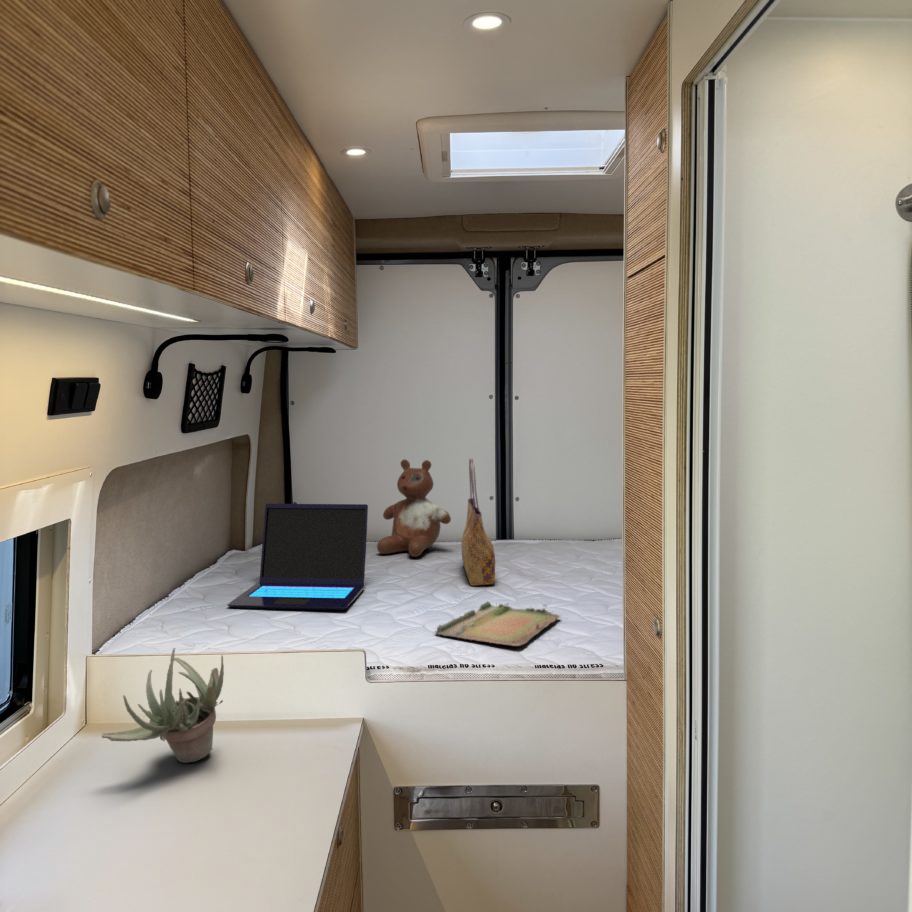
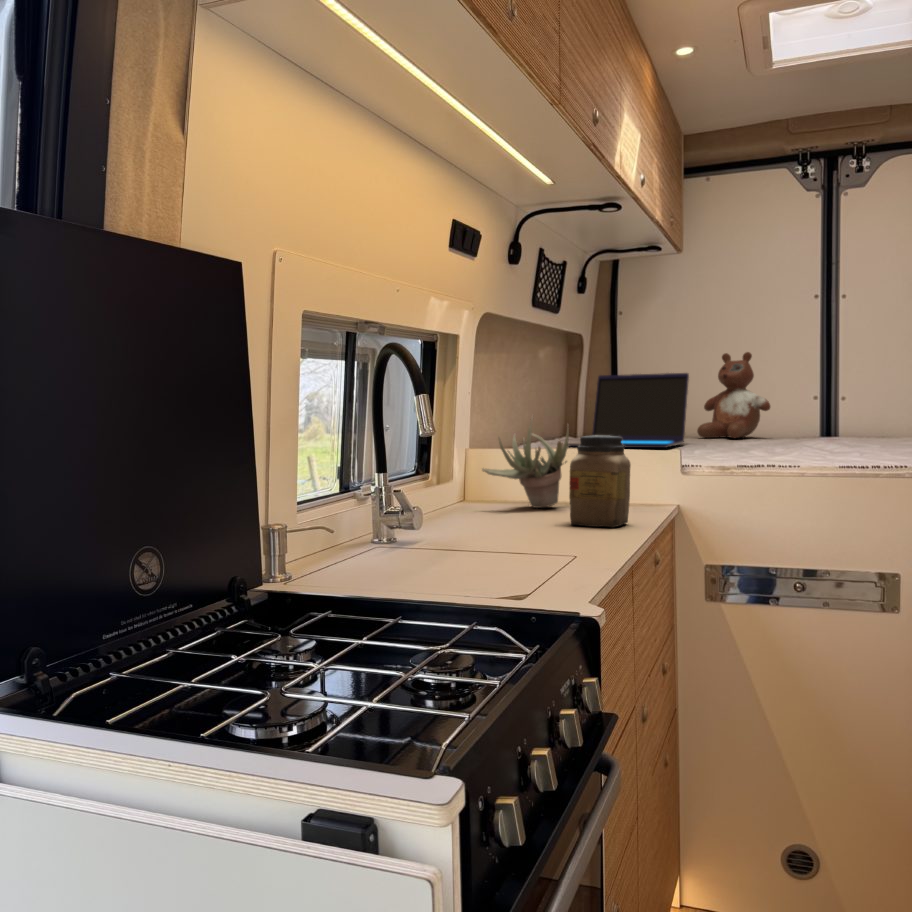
tote bag: present [462,459,495,586] -> none [779,333,812,446]
tray: present [435,602,560,646] -> none [747,441,874,457]
jar: none [221,716,303,858] -> present [569,435,631,527]

